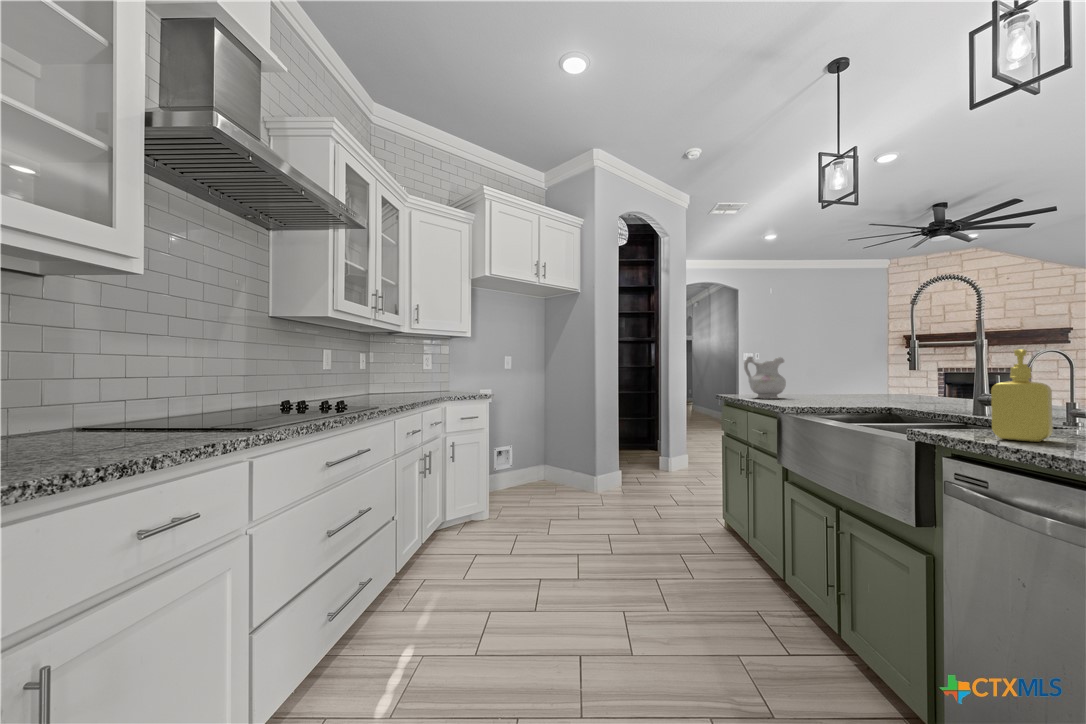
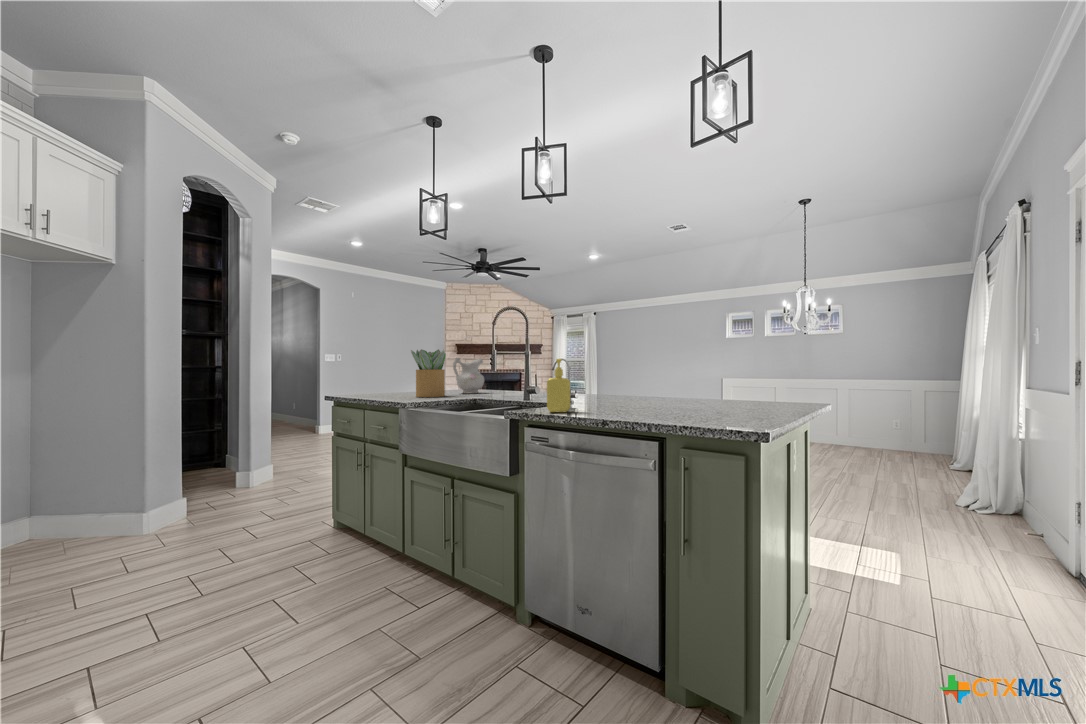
potted plant: none [800,343,849,402] -> present [411,349,446,397]
ceramic pitcher: present [744,357,786,399] -> present [453,358,484,394]

